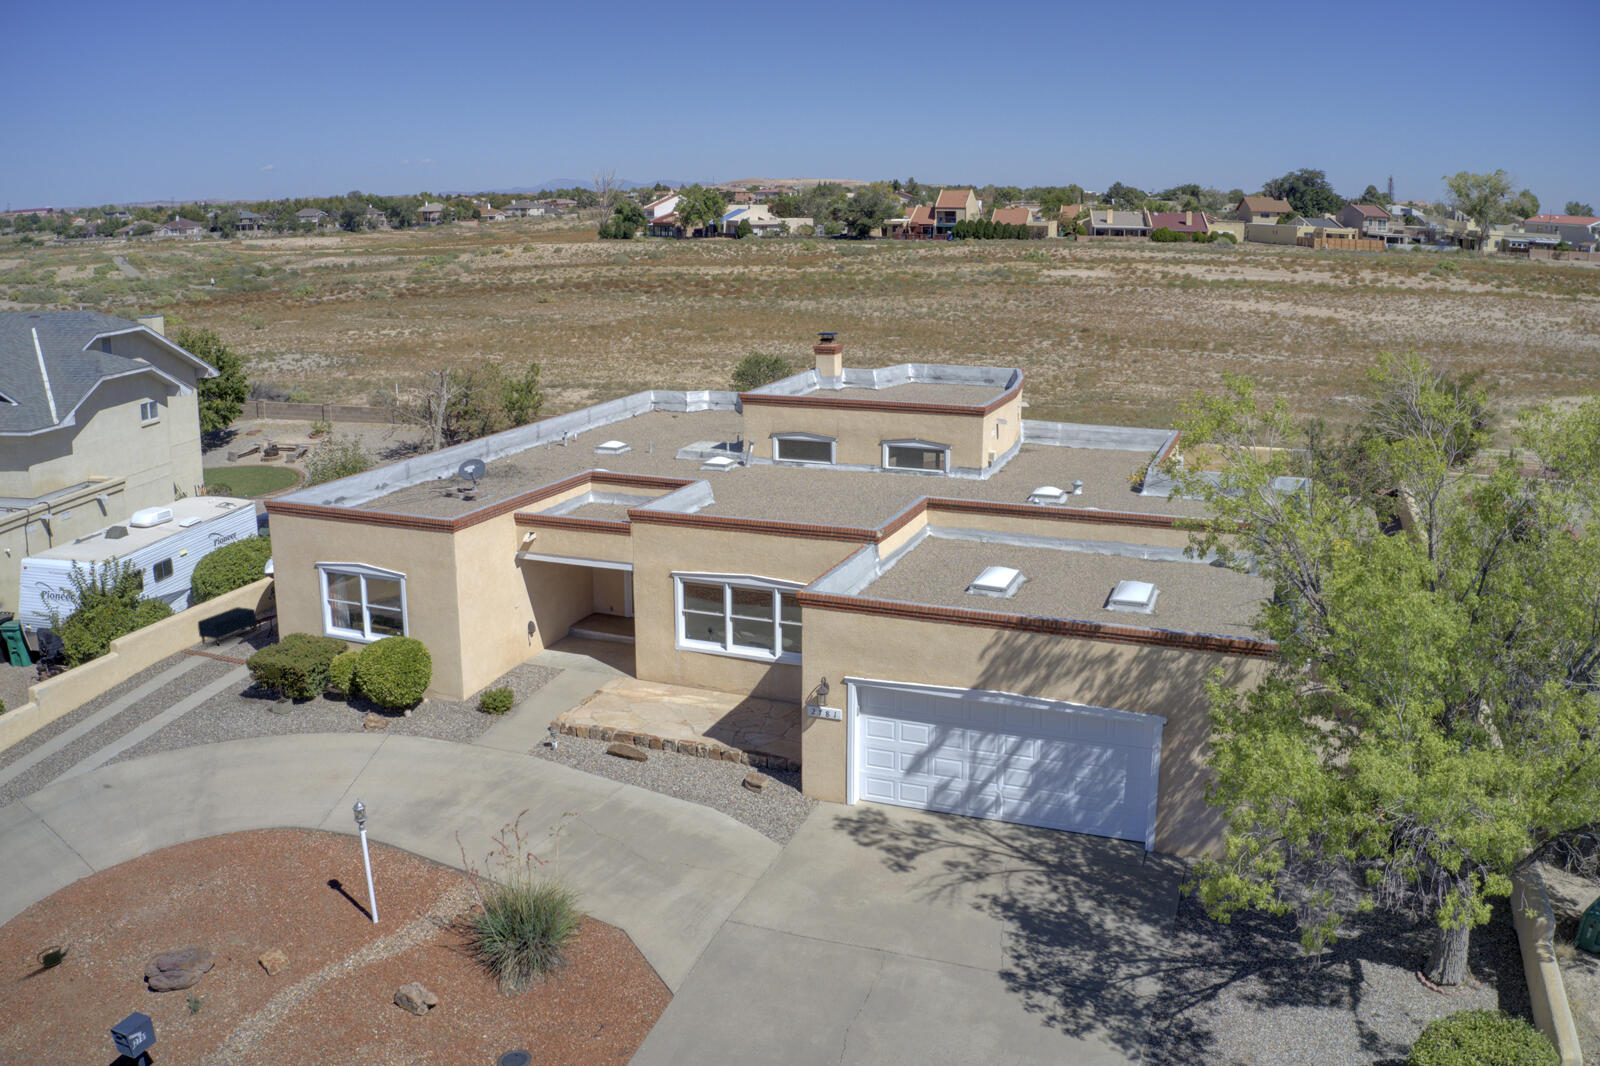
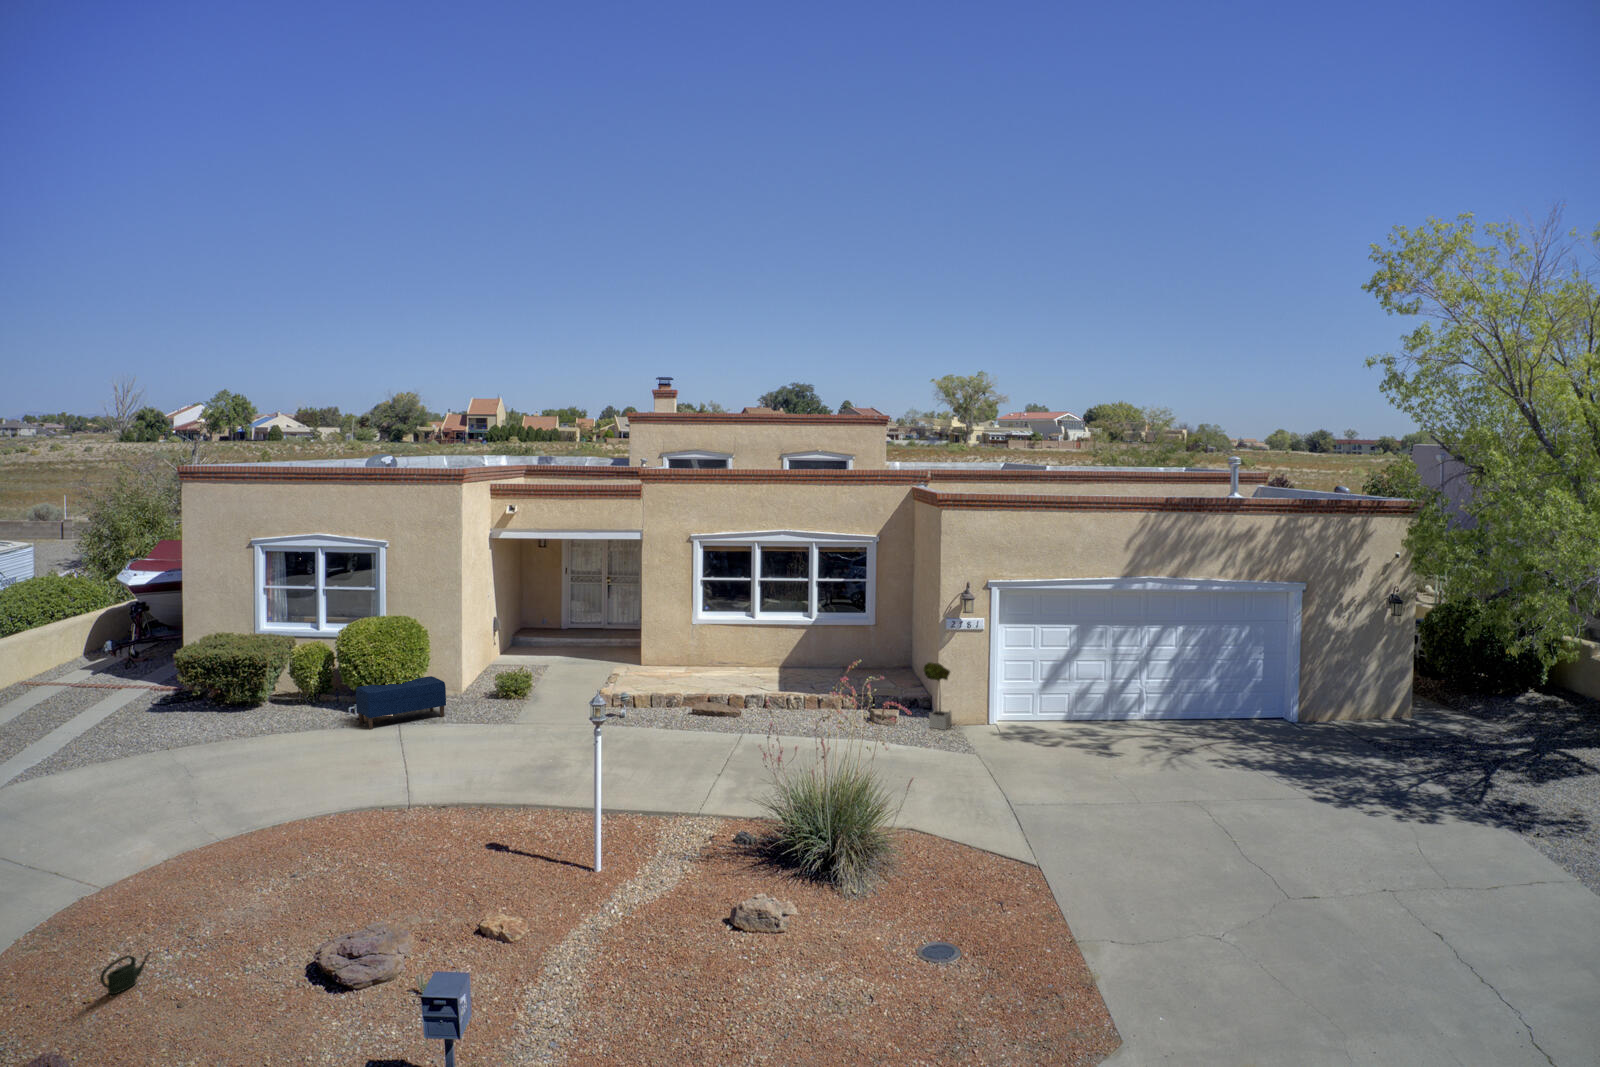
bench: present [198,607,257,645] -> present [356,676,446,729]
potted tree: present [265,665,293,714] -> present [923,662,952,730]

